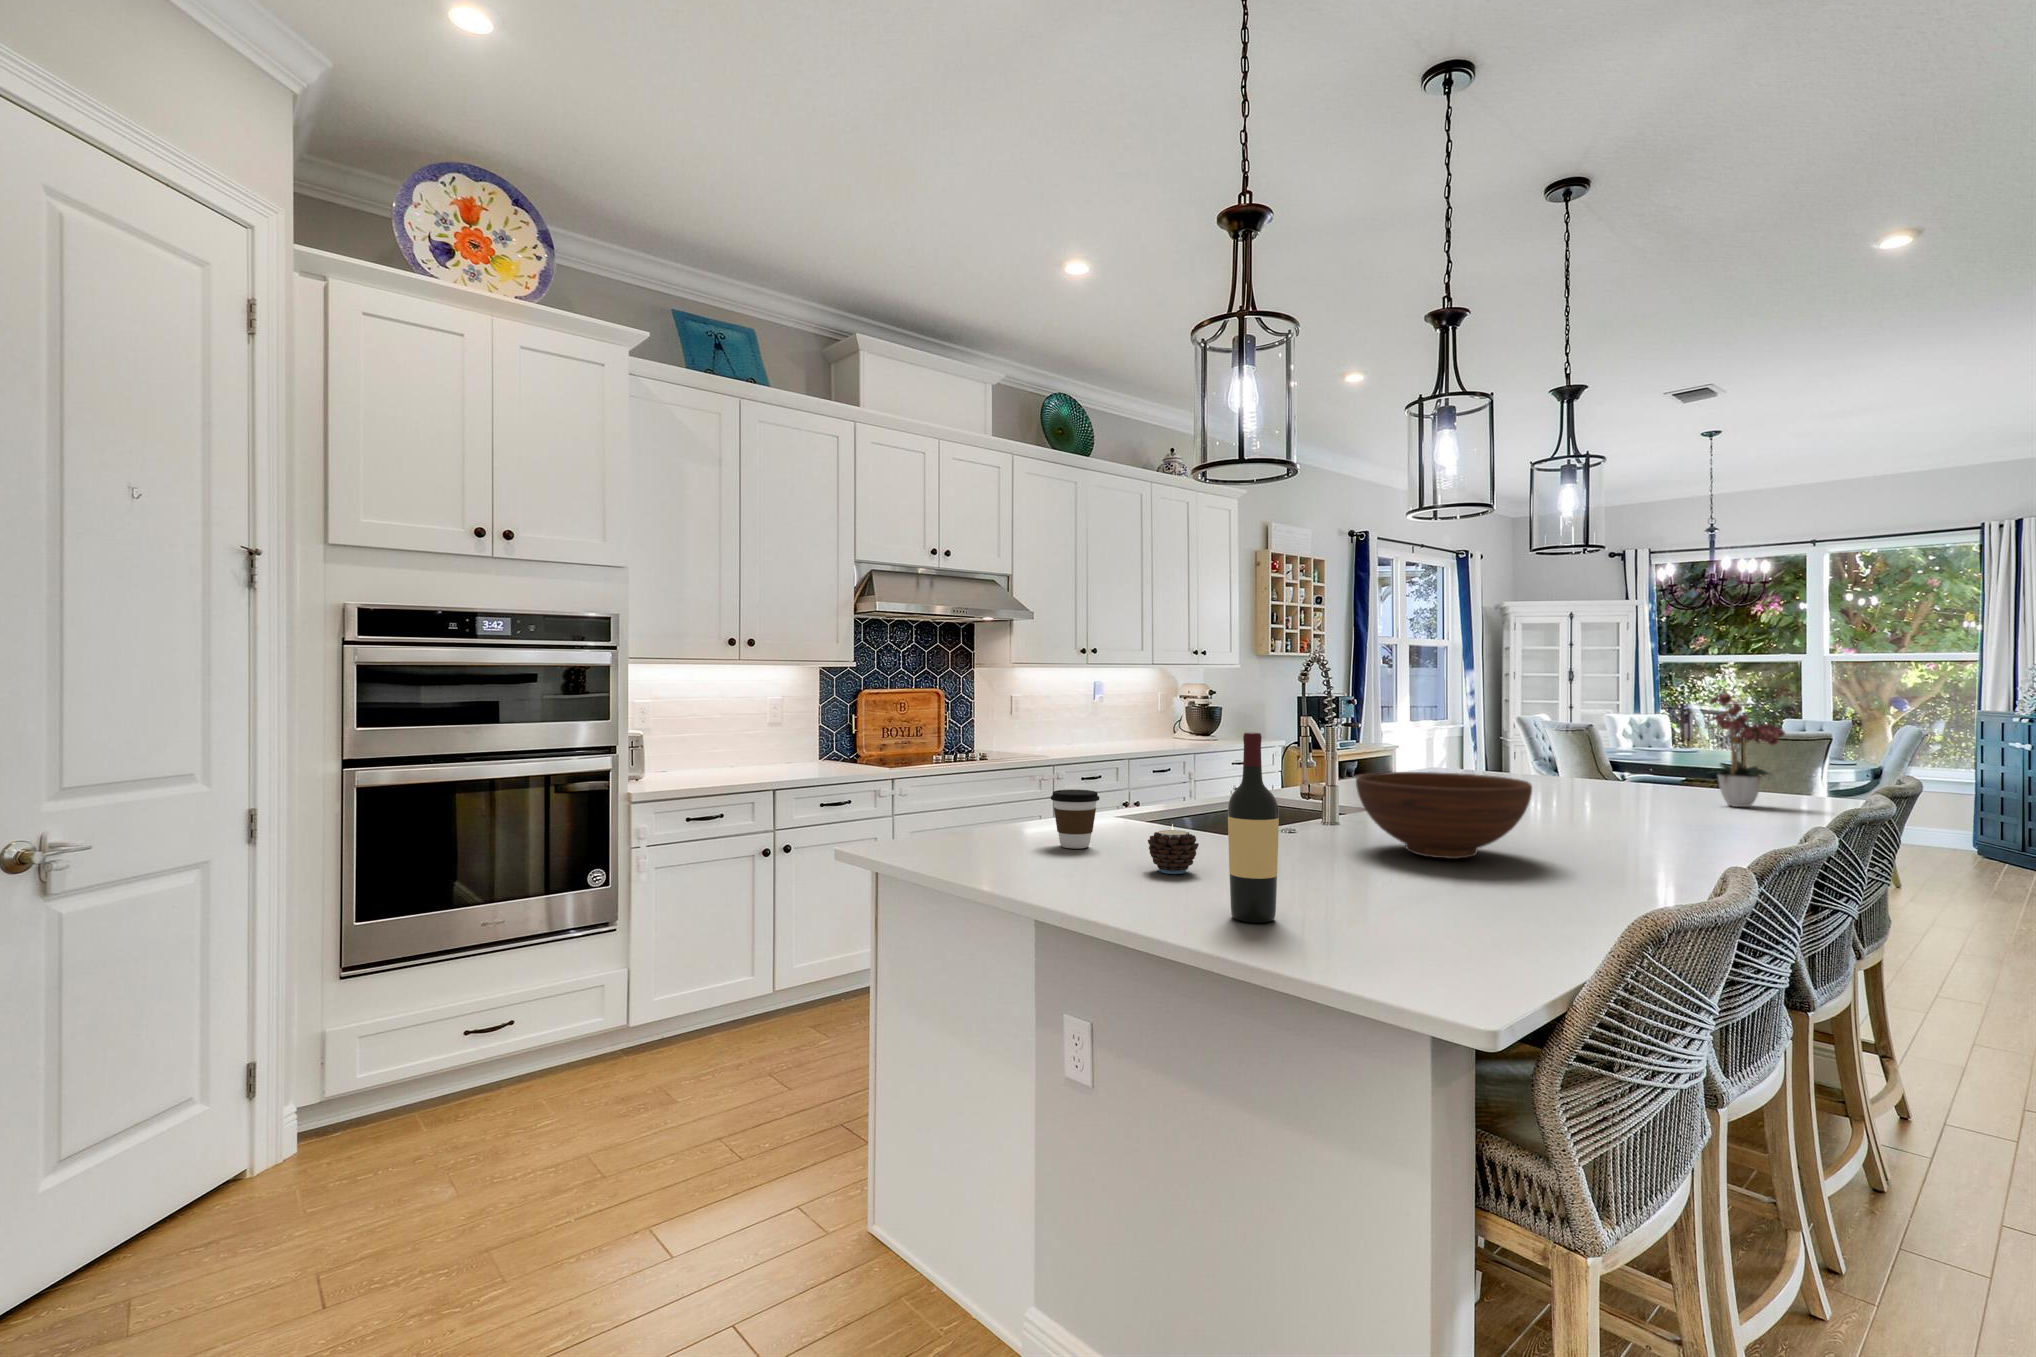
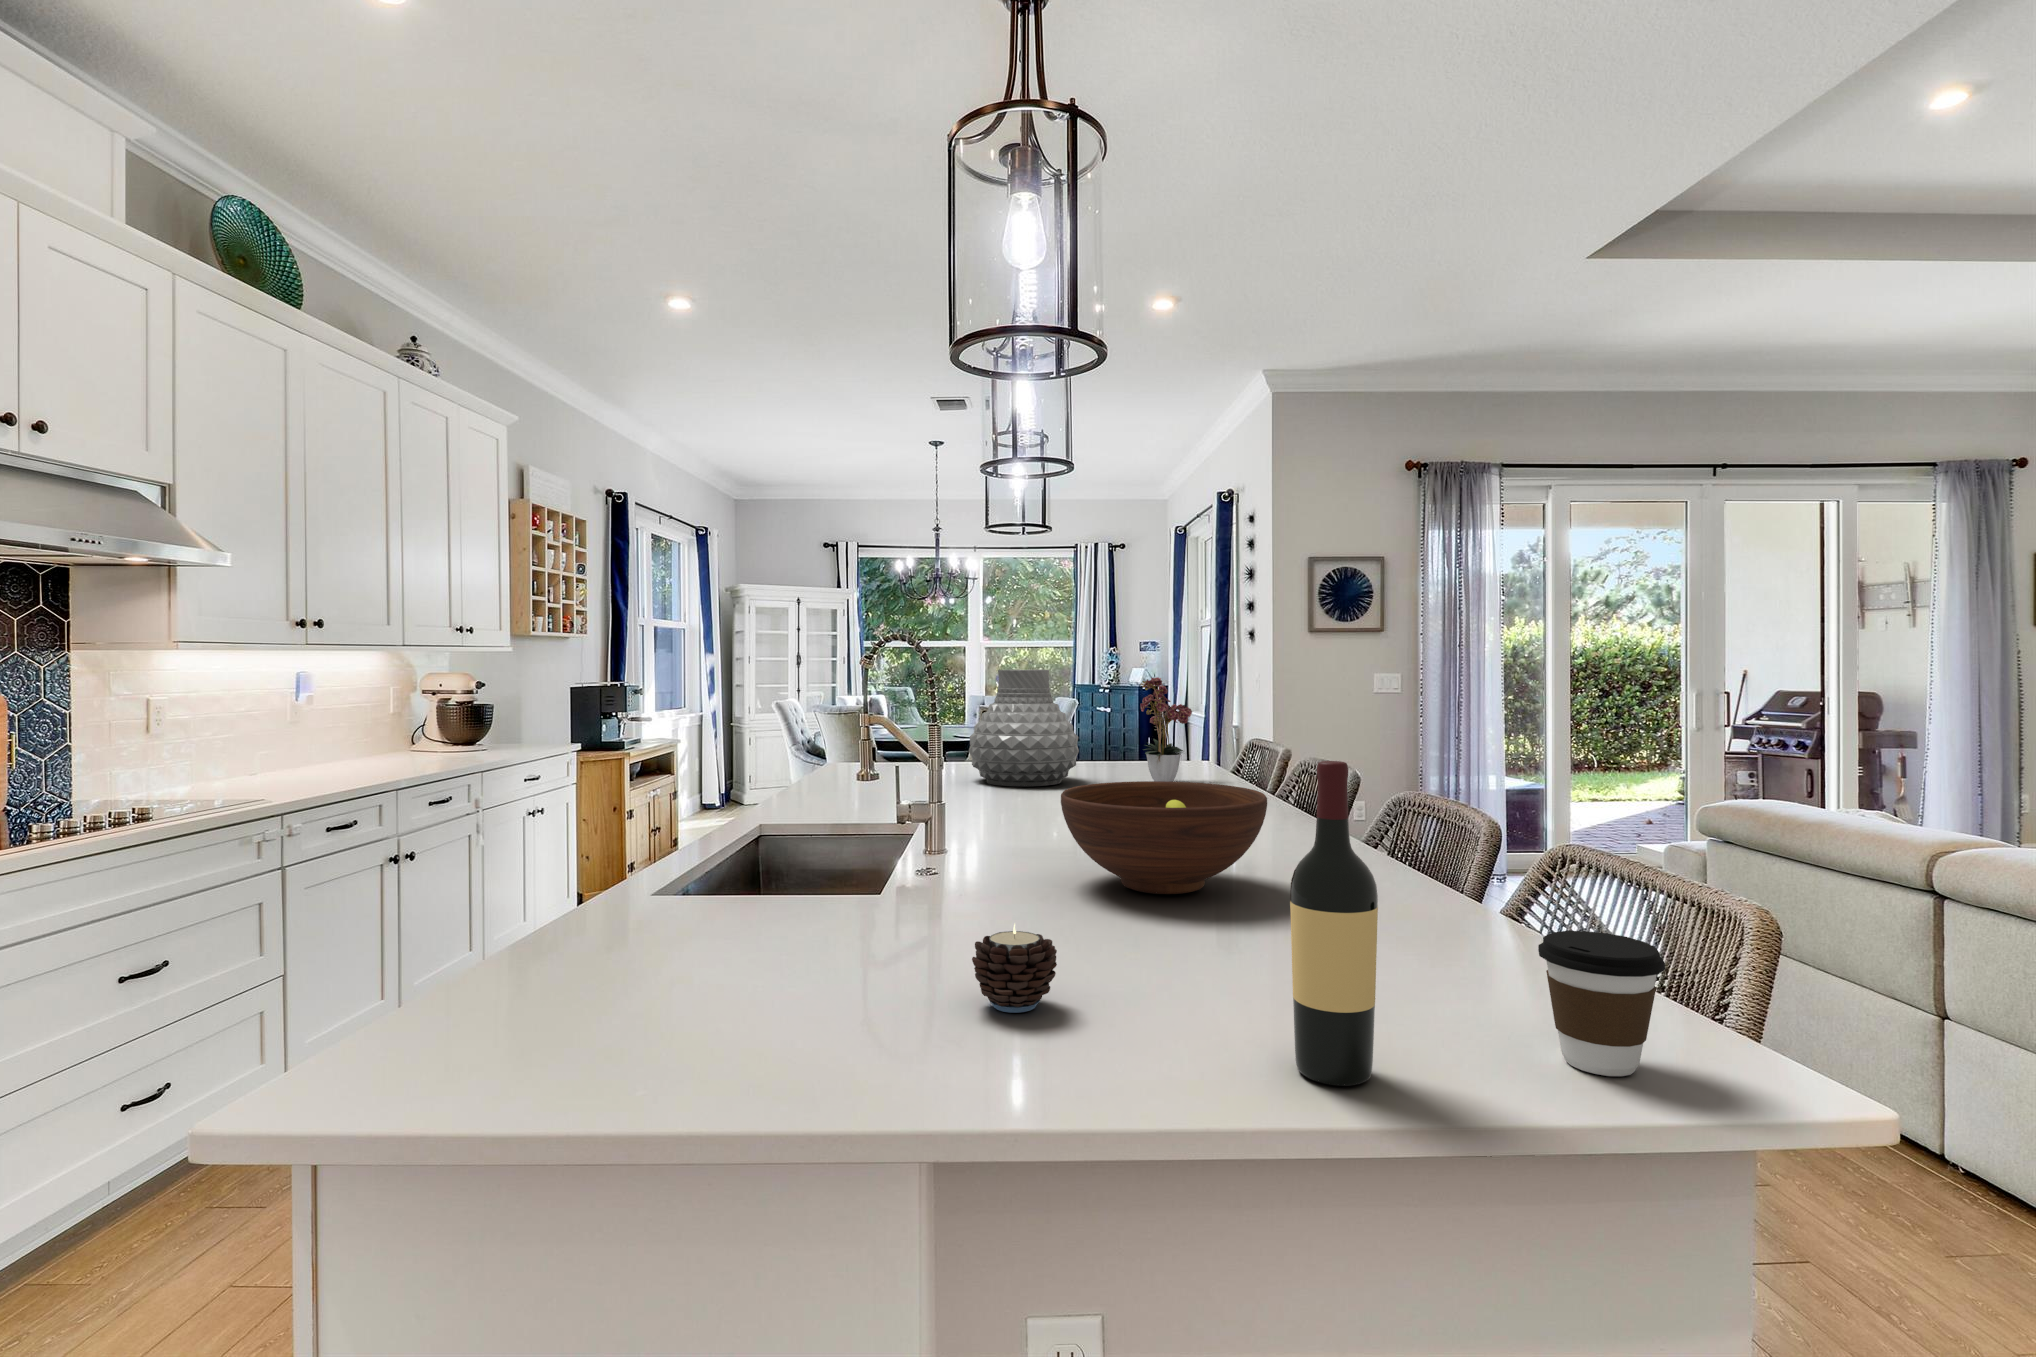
vase: none [1514,684,1635,795] -> present [969,670,1079,786]
coffee cup: present [1051,790,1099,848] -> present [1538,931,1665,1076]

